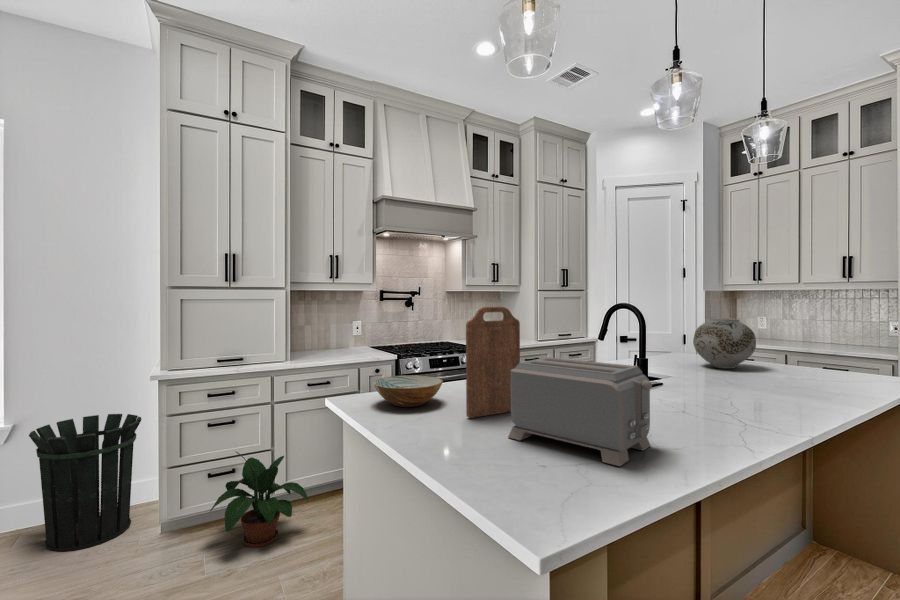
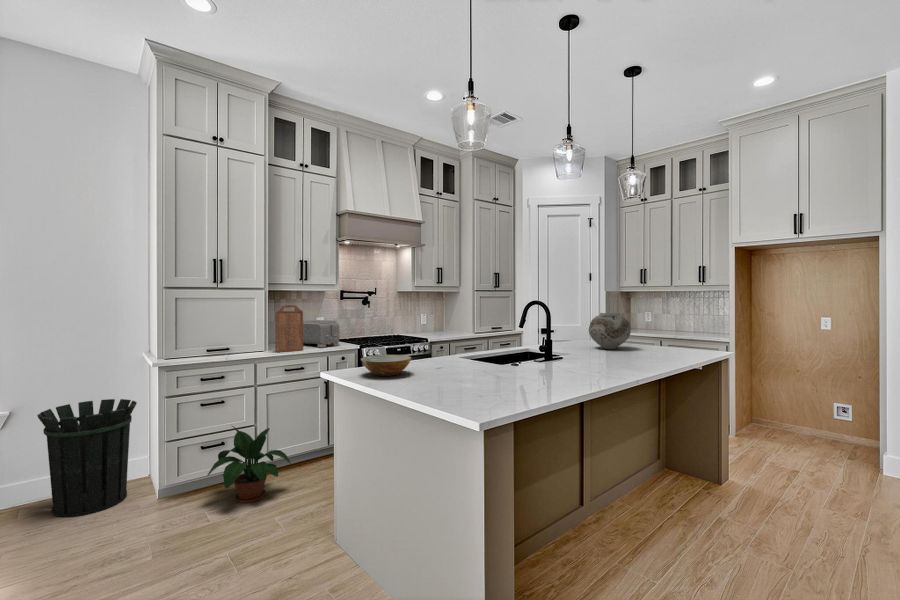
cutting board: present [466,307,520,418] -> present [275,305,303,352]
toaster: present [508,357,652,466] -> present [303,320,339,347]

